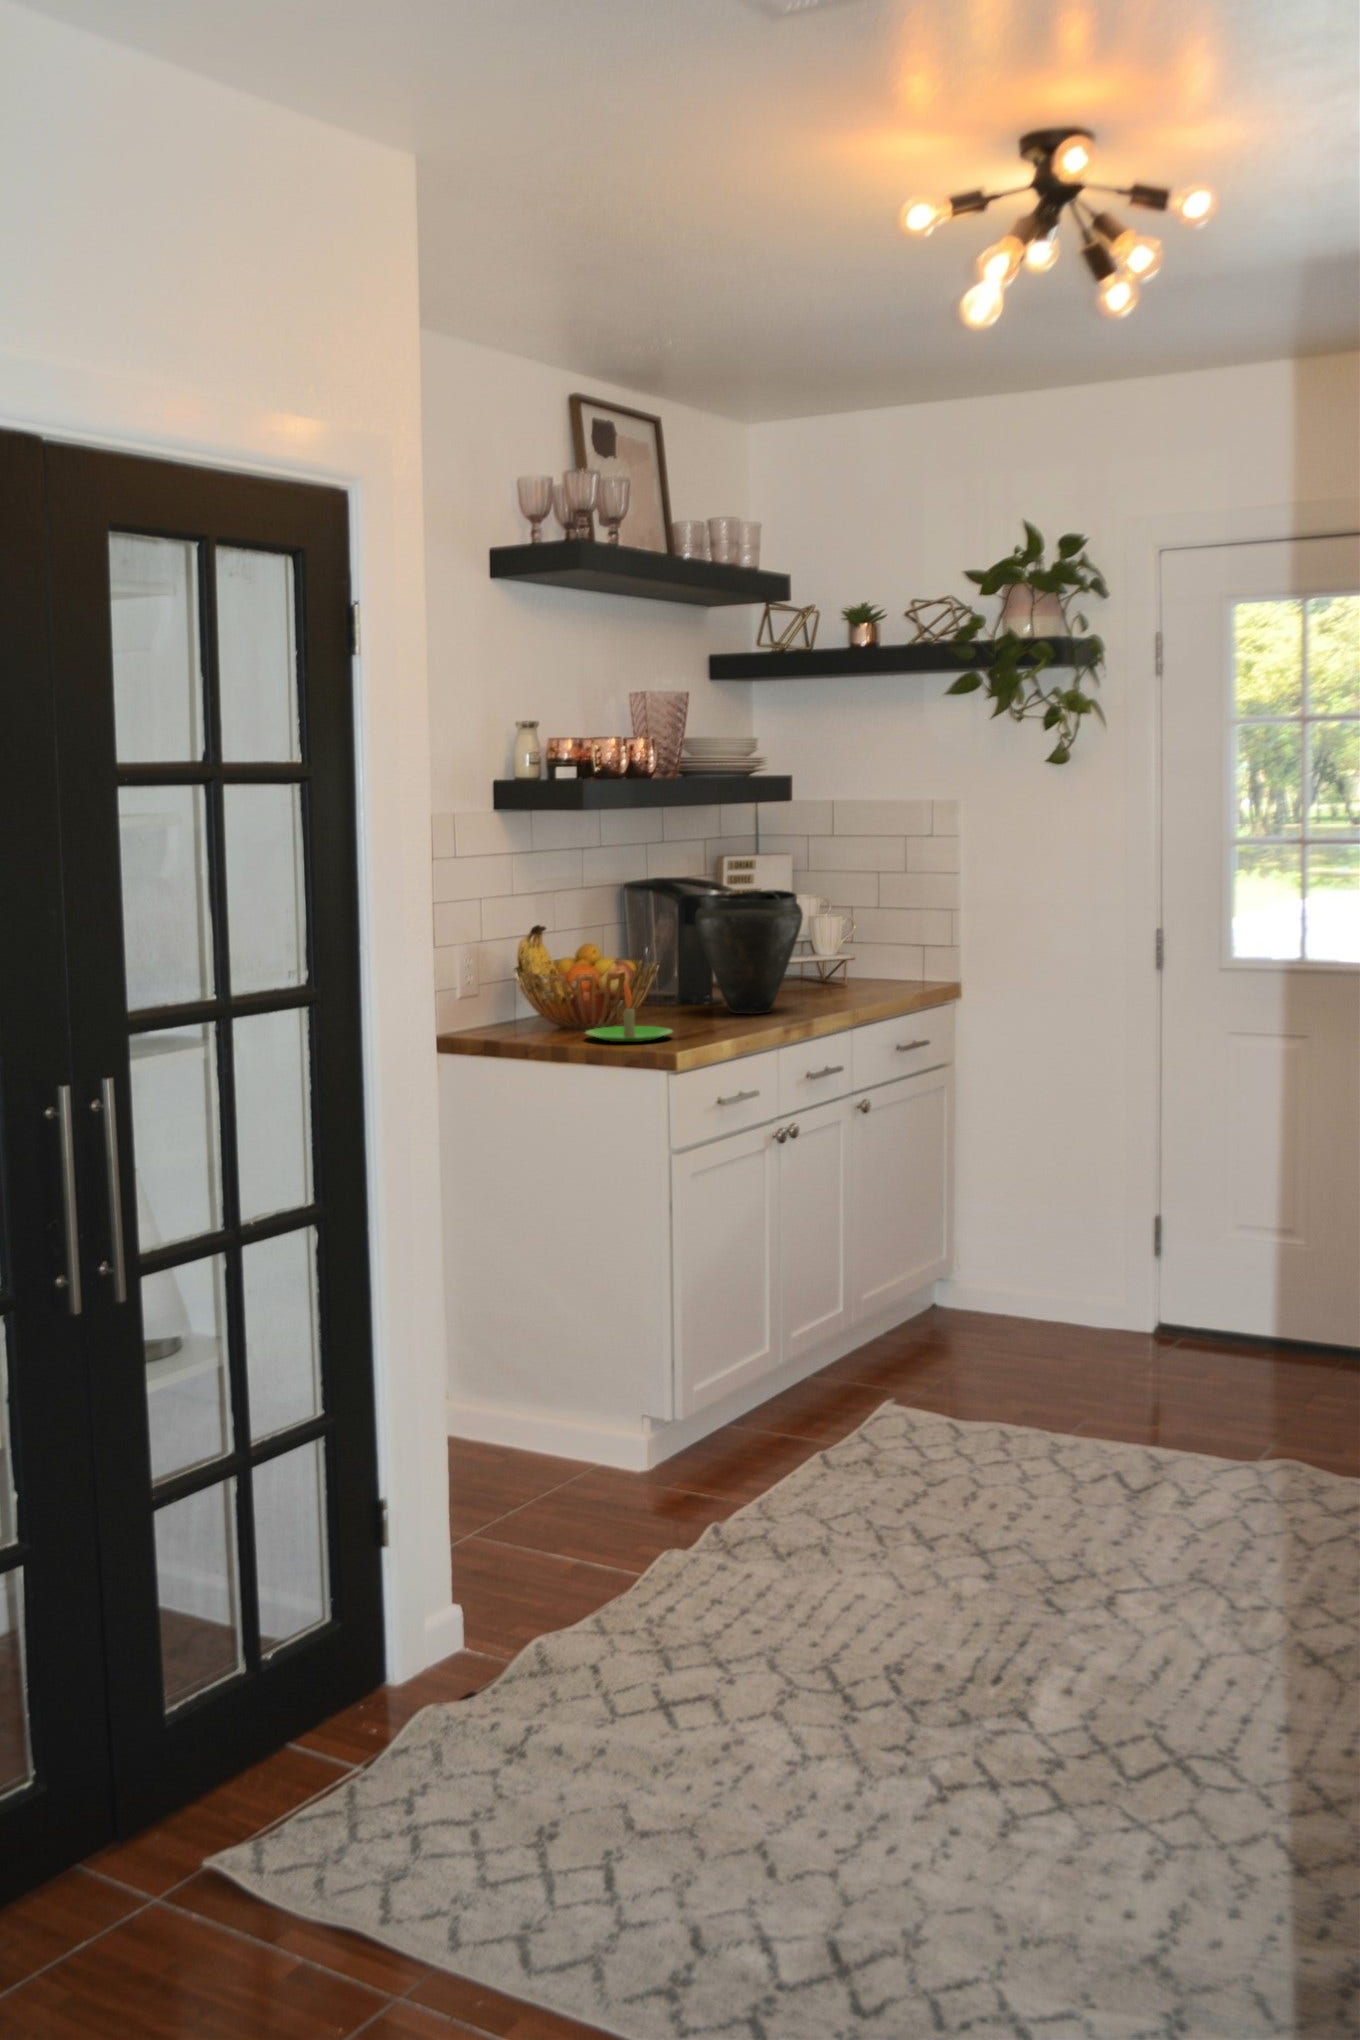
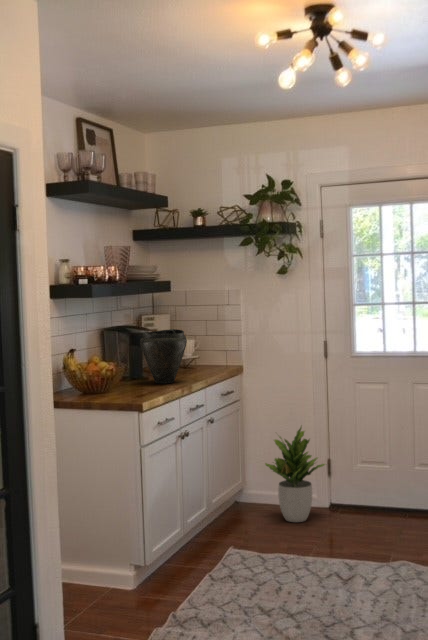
candle: present [586,983,673,1042] -> none [100,371,140,398]
potted plant: none [998,1123,1145,1353] -> present [265,426,325,522]

